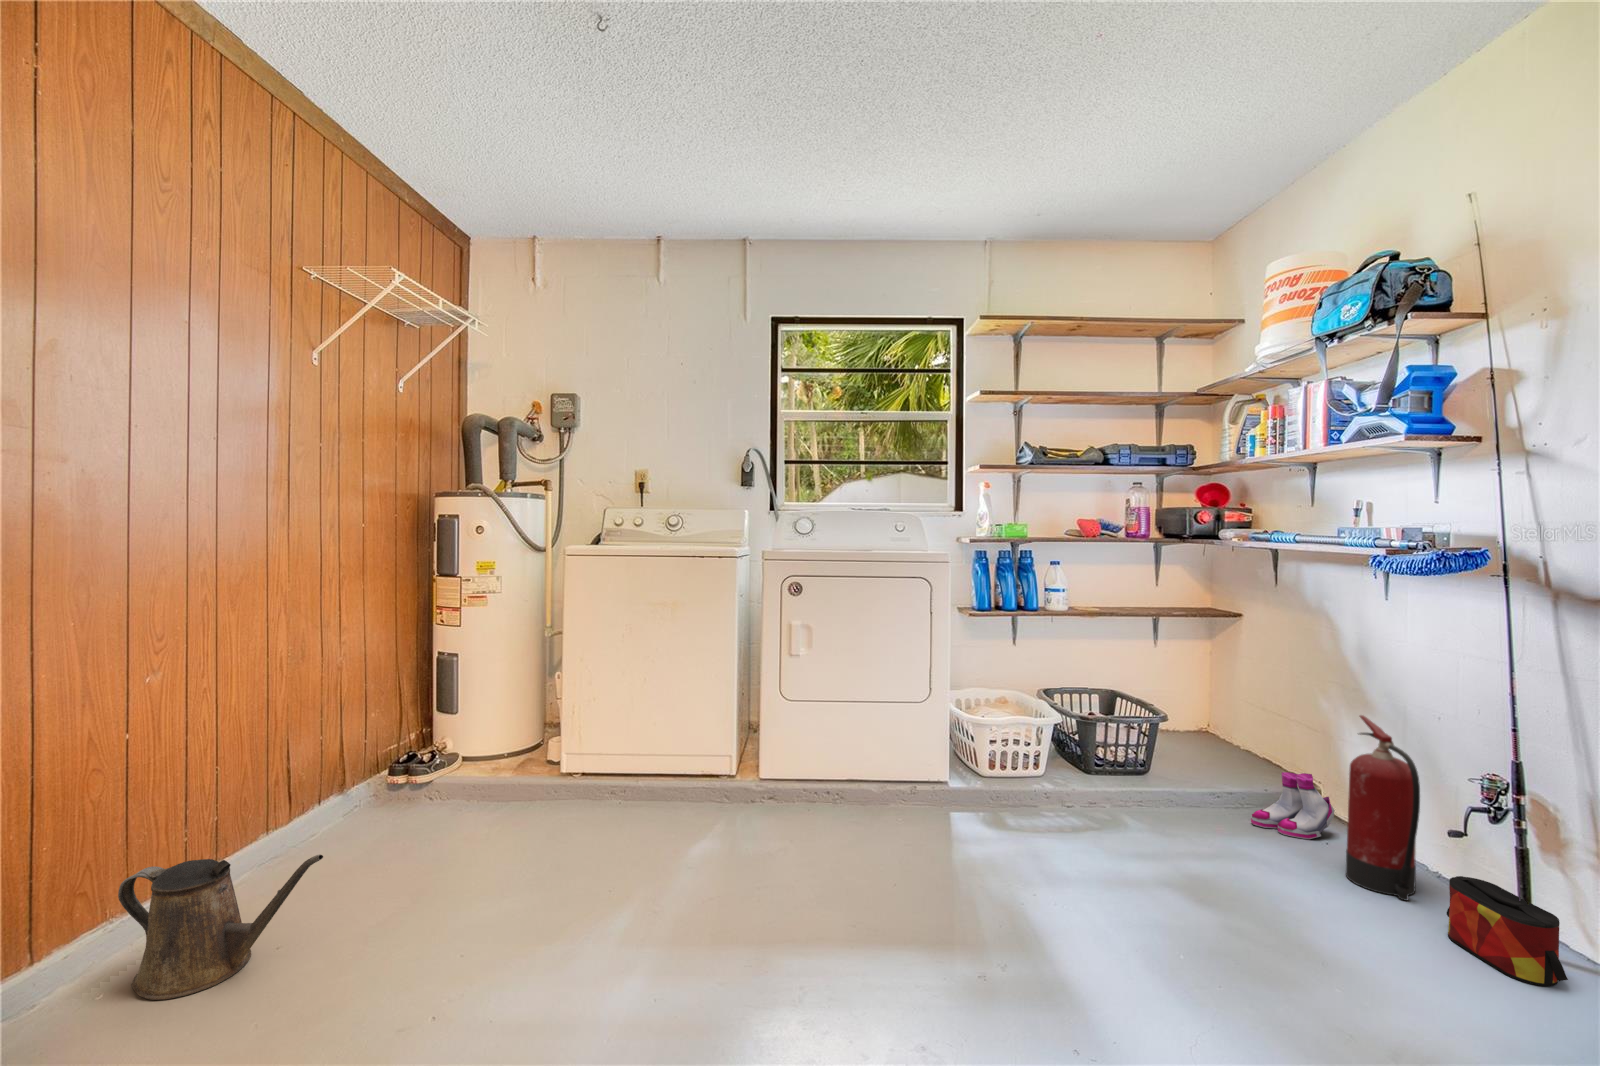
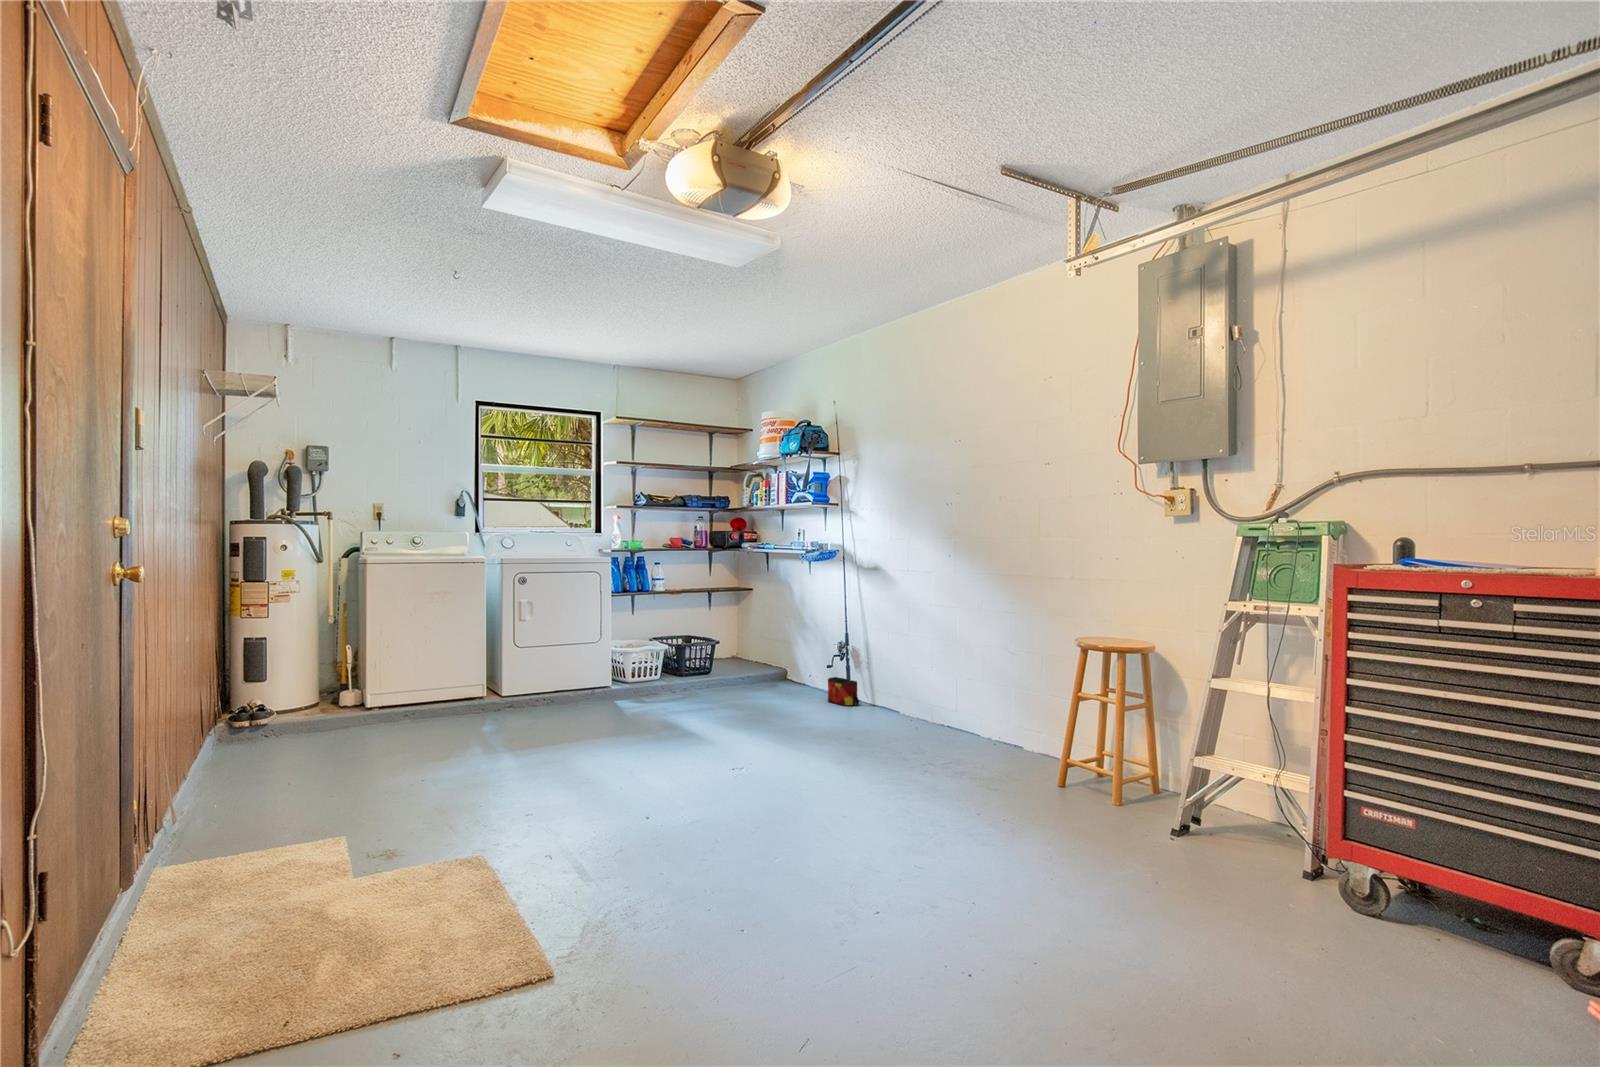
fire extinguisher: present [1346,715,1420,900] -> none [796,623,820,696]
boots: present [1251,772,1335,839] -> none [760,657,793,687]
watering can: present [118,855,323,1000] -> none [198,718,338,804]

